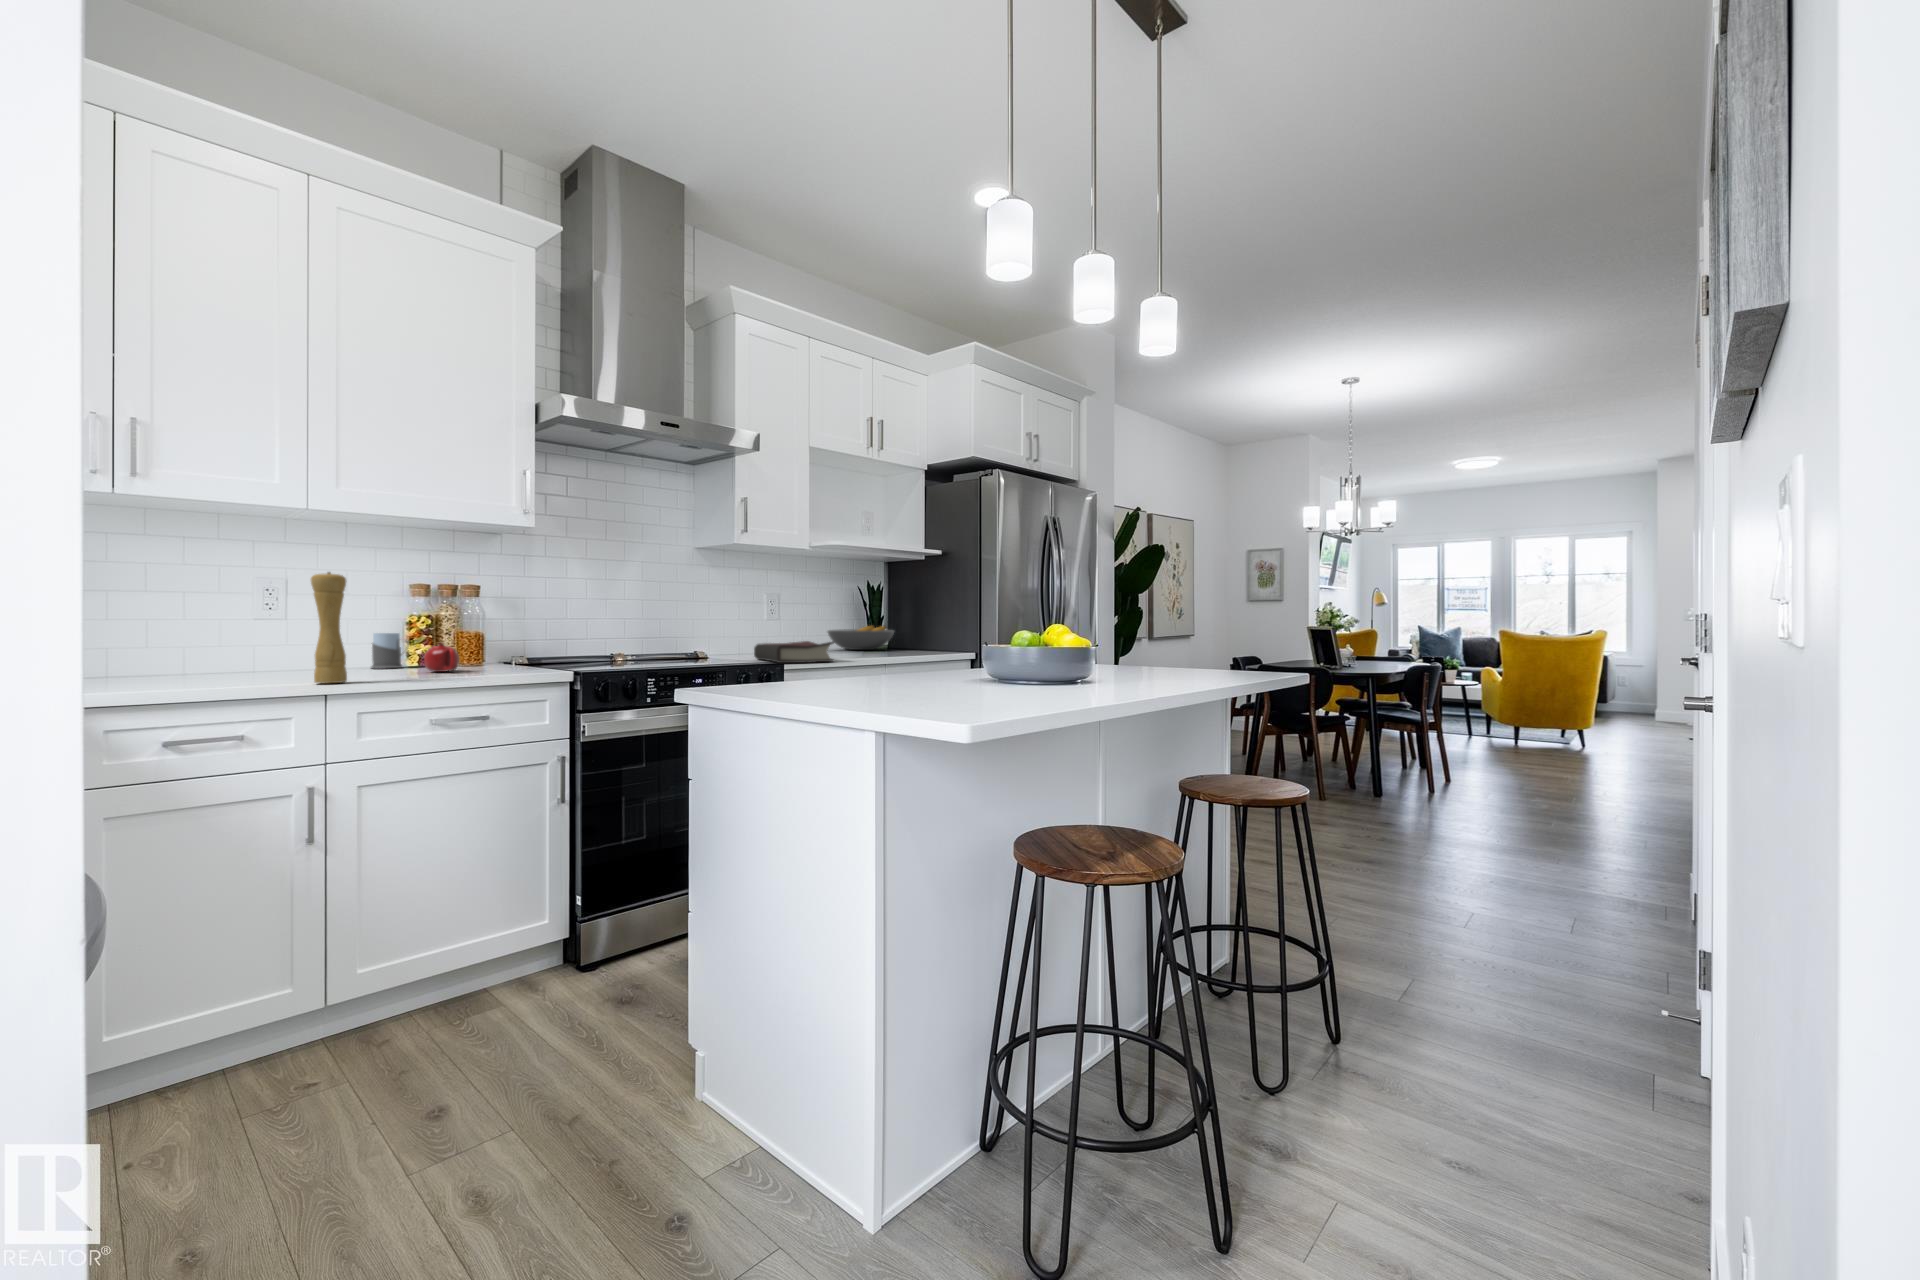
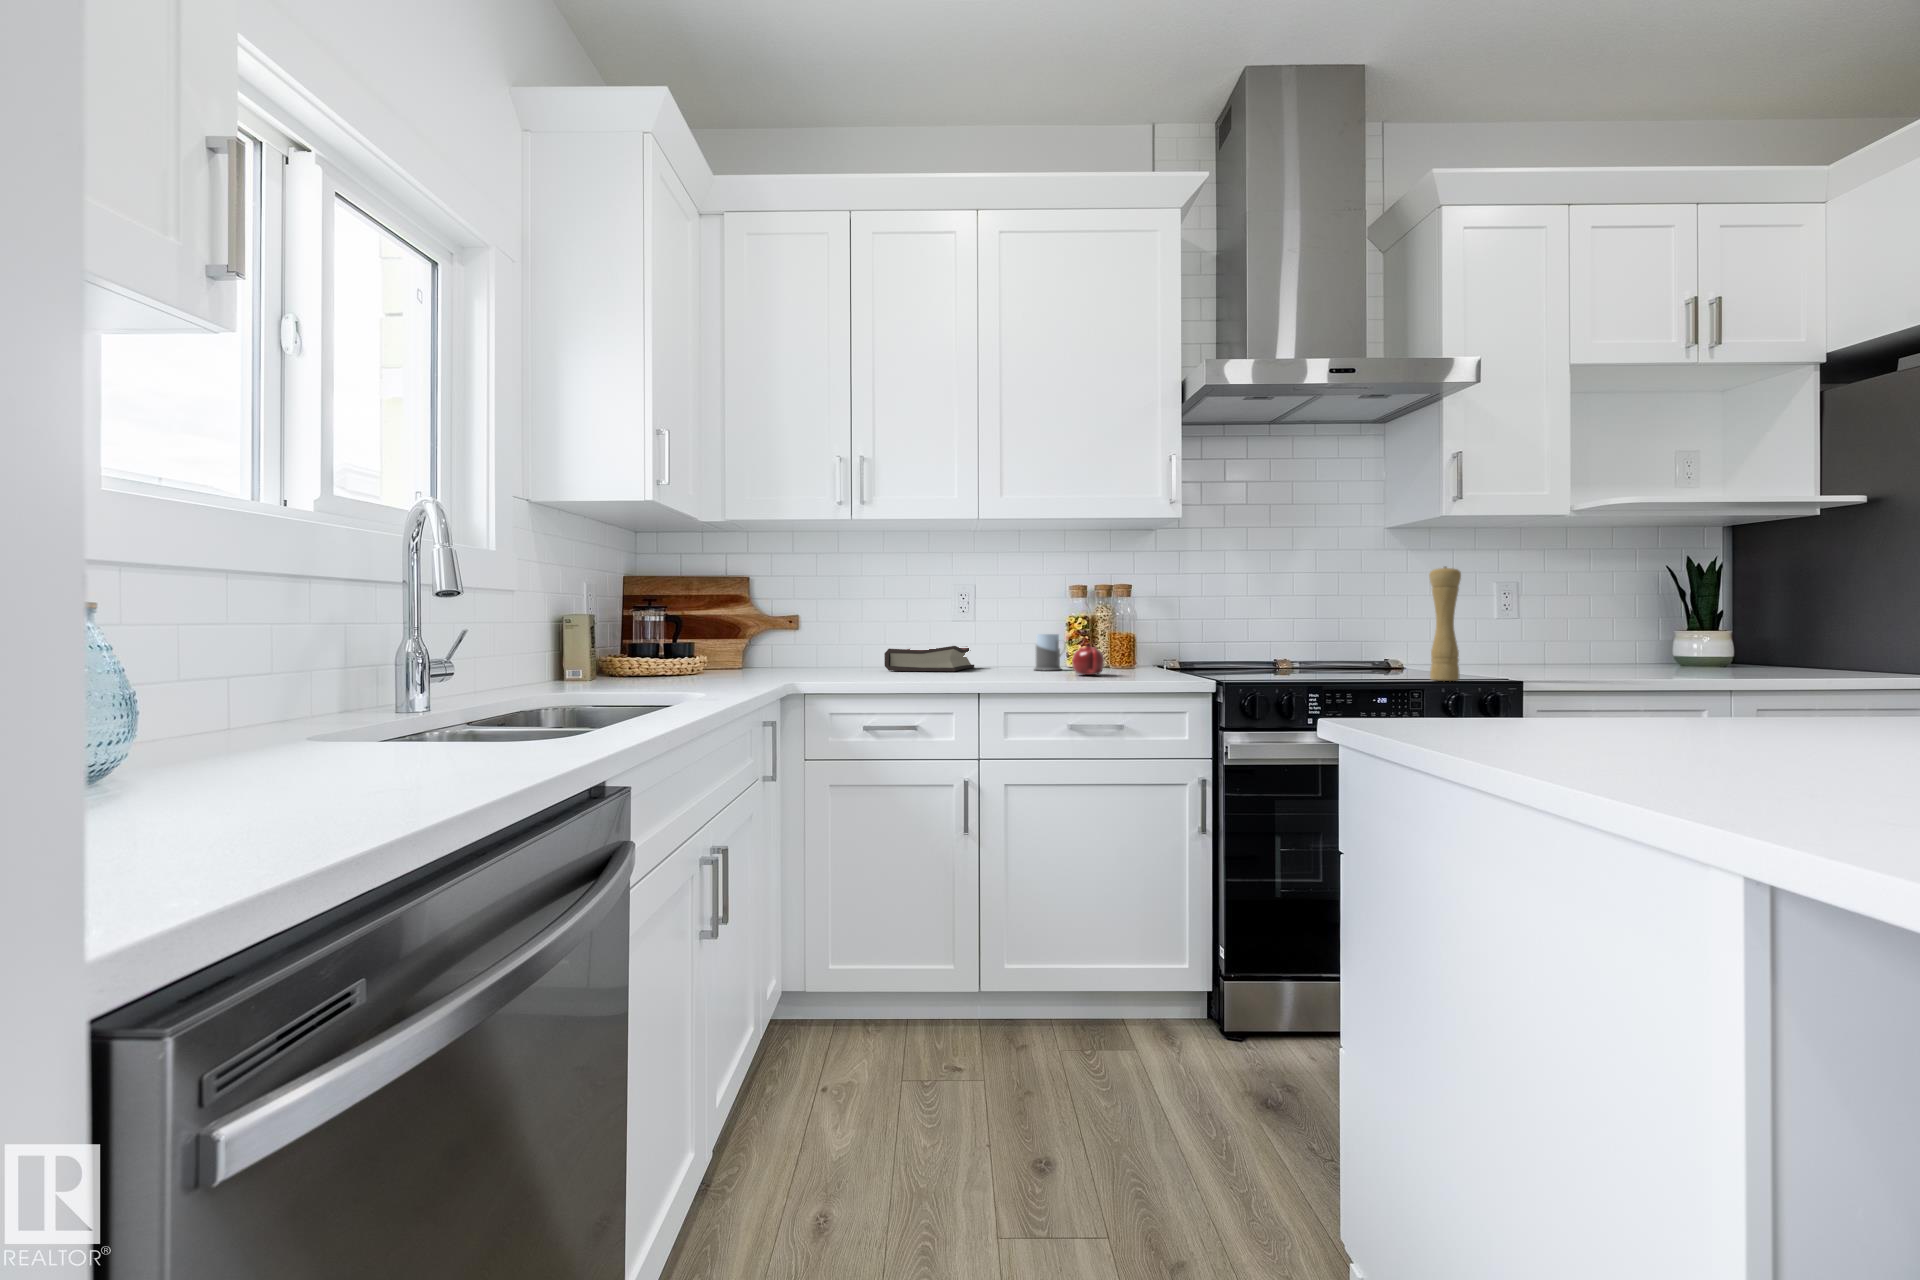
pepper mill: present [311,572,347,683] -> present [1429,566,1461,681]
fruit bowl: present [828,625,894,650] -> none [1606,629,1738,668]
hardback book: present [754,641,834,663] -> present [884,646,974,671]

